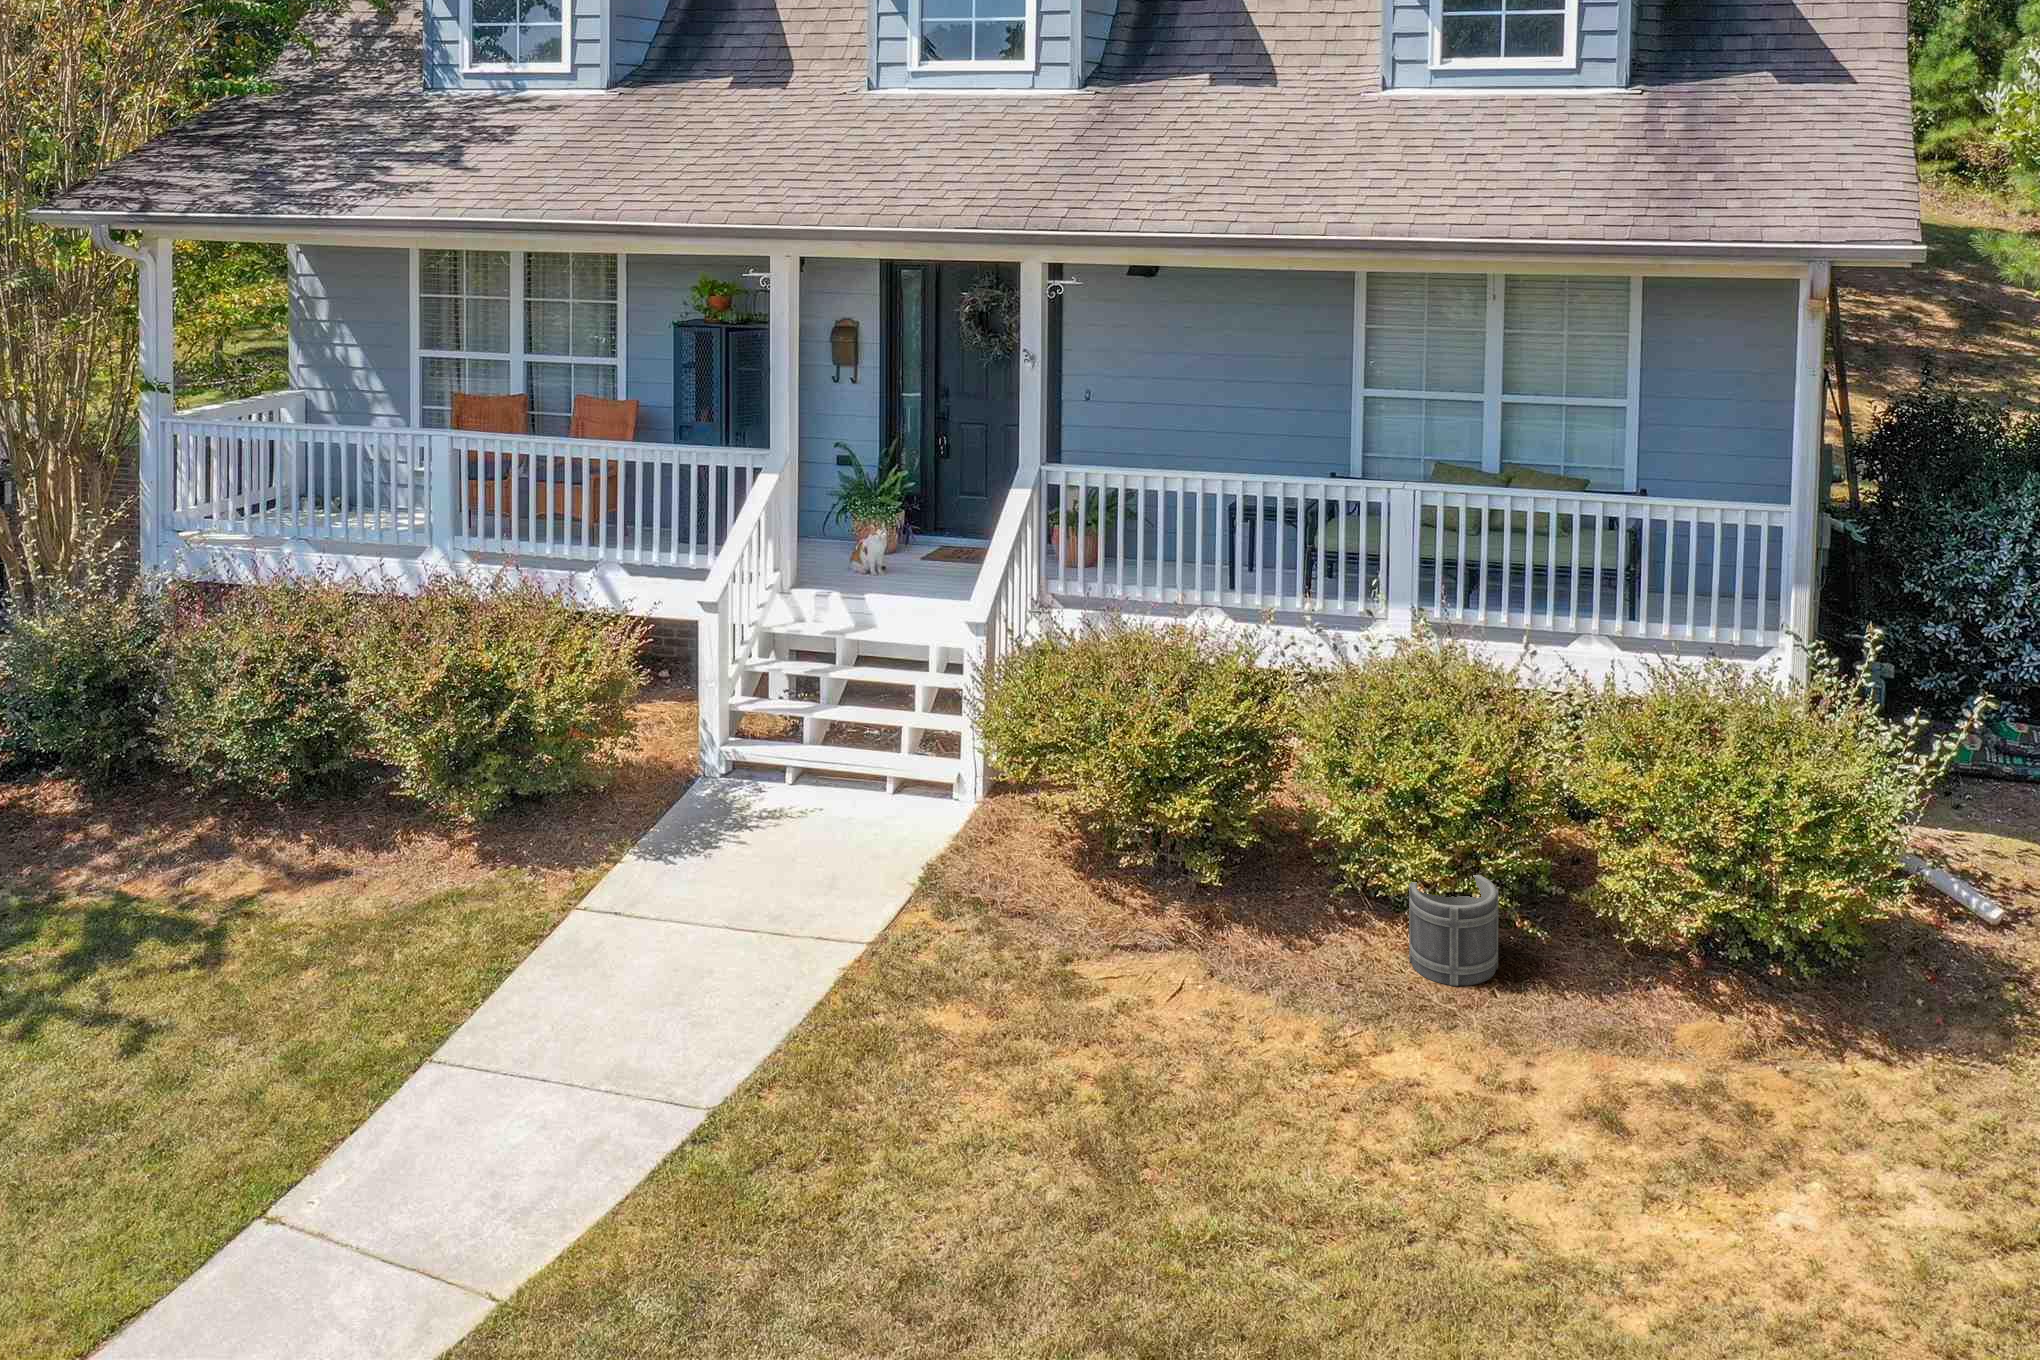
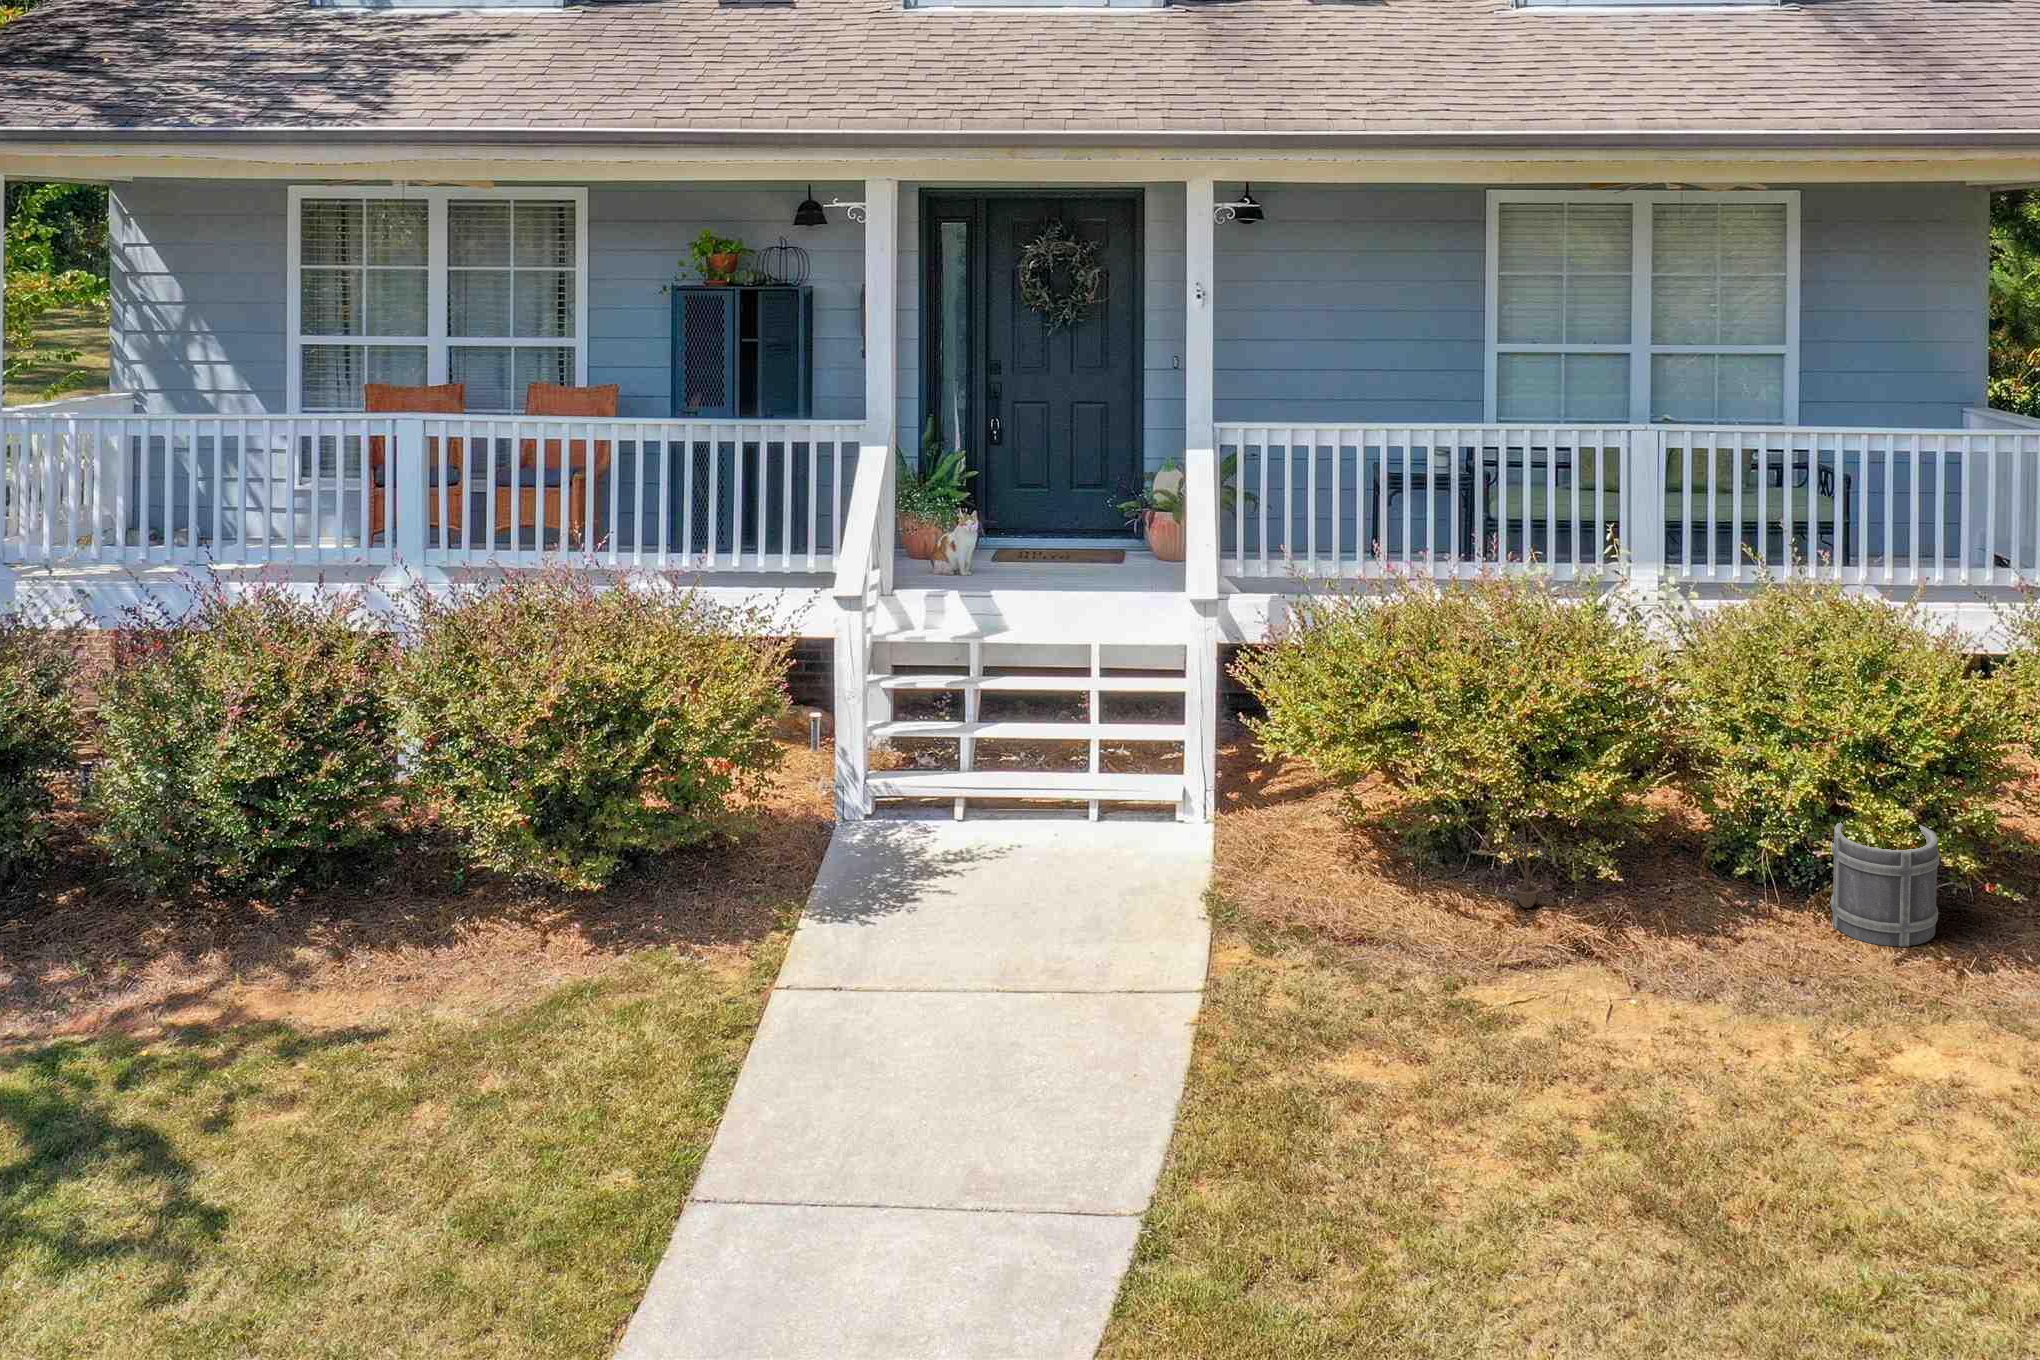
decorative plant: none [1153,845,1187,910] -> present [1495,828,1551,908]

